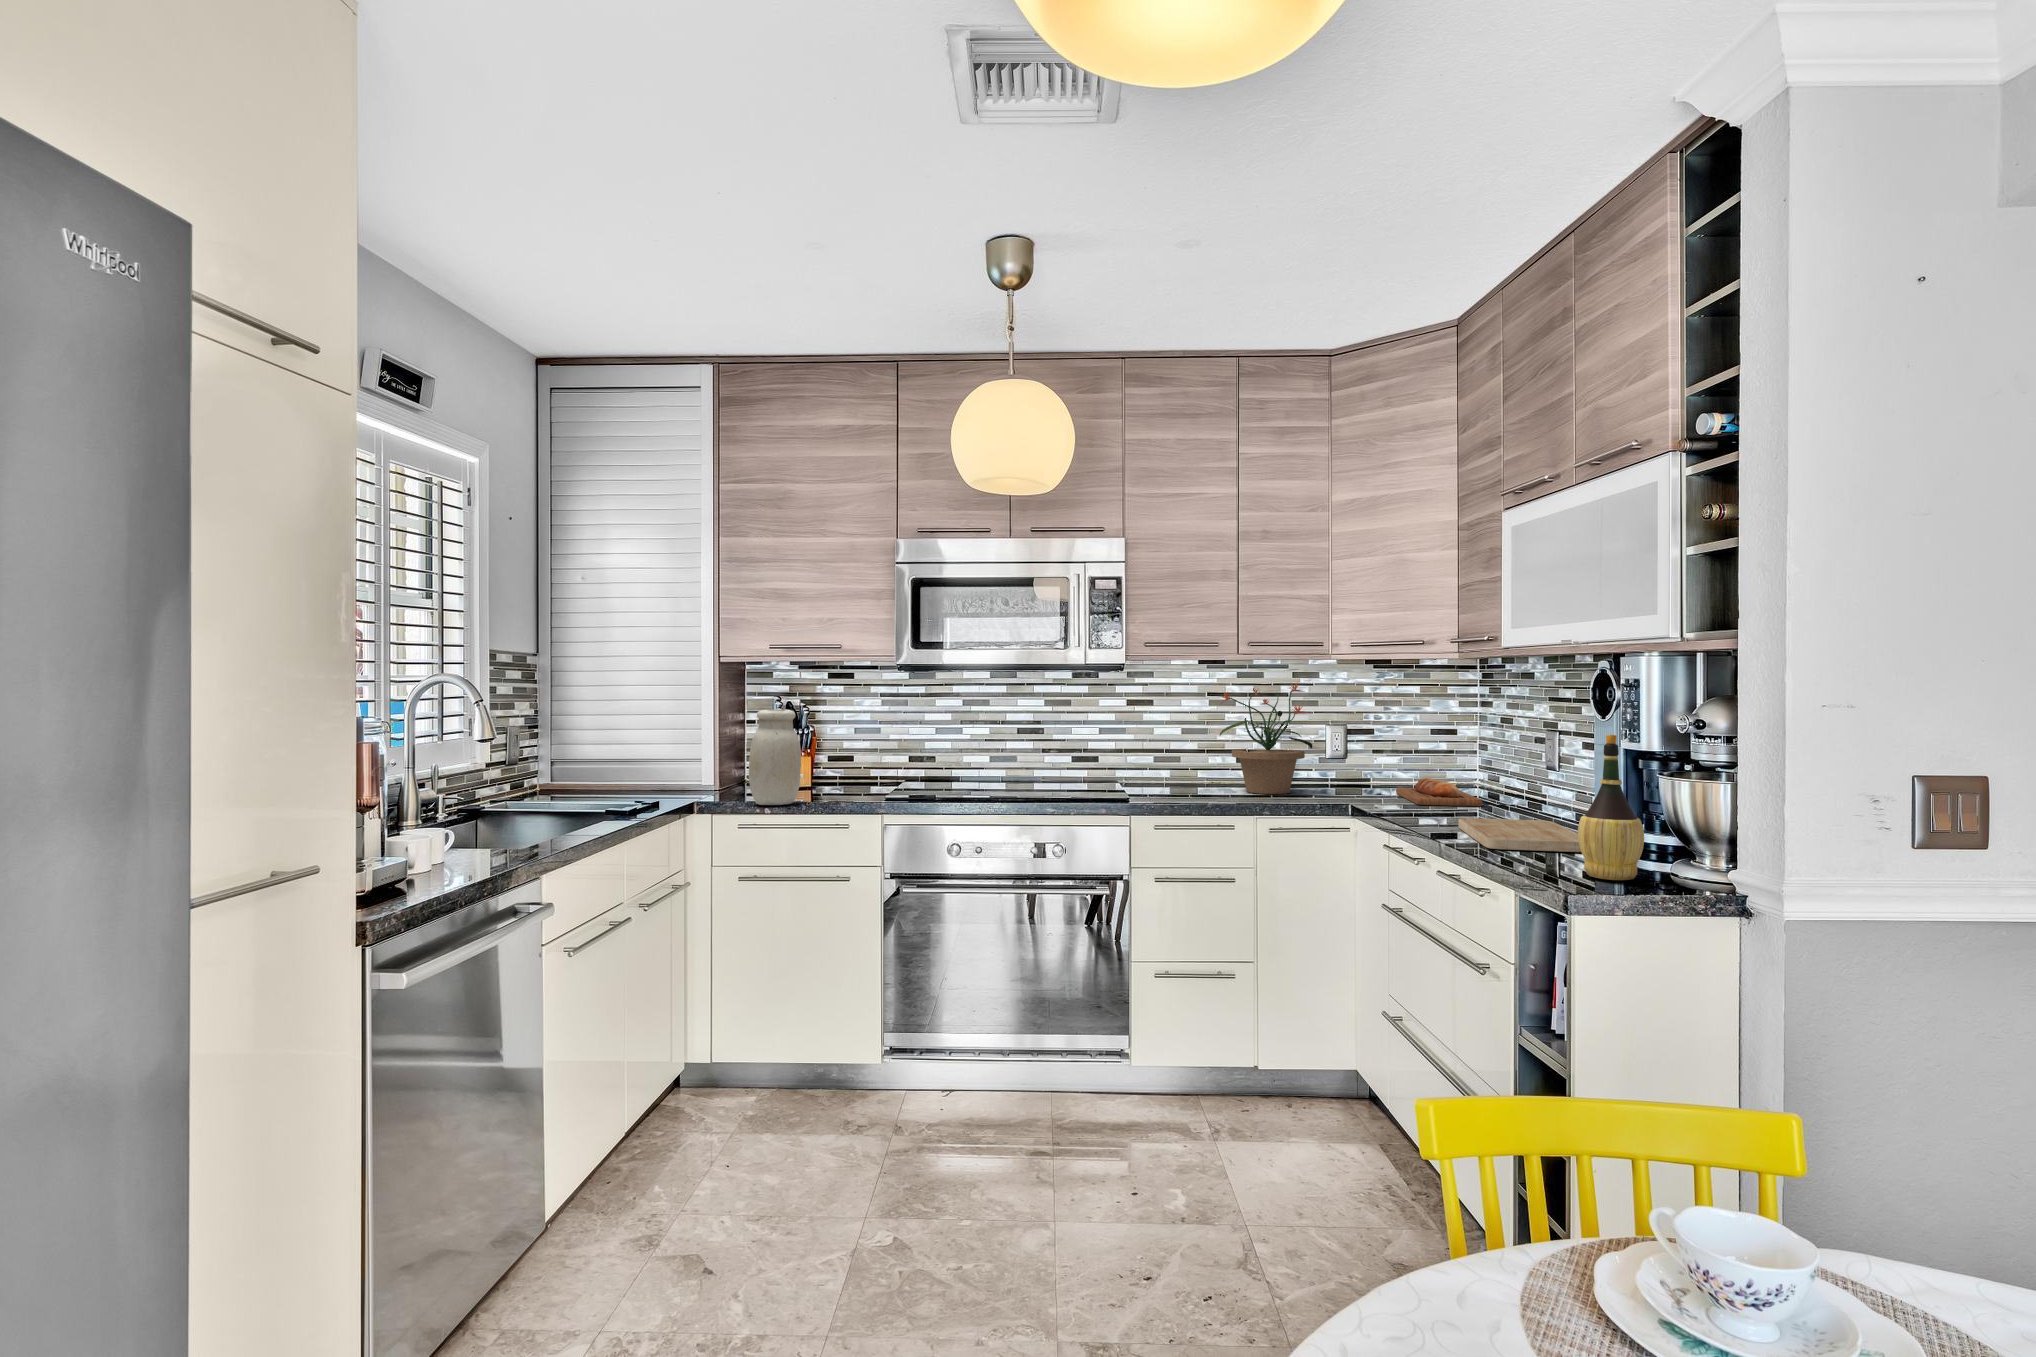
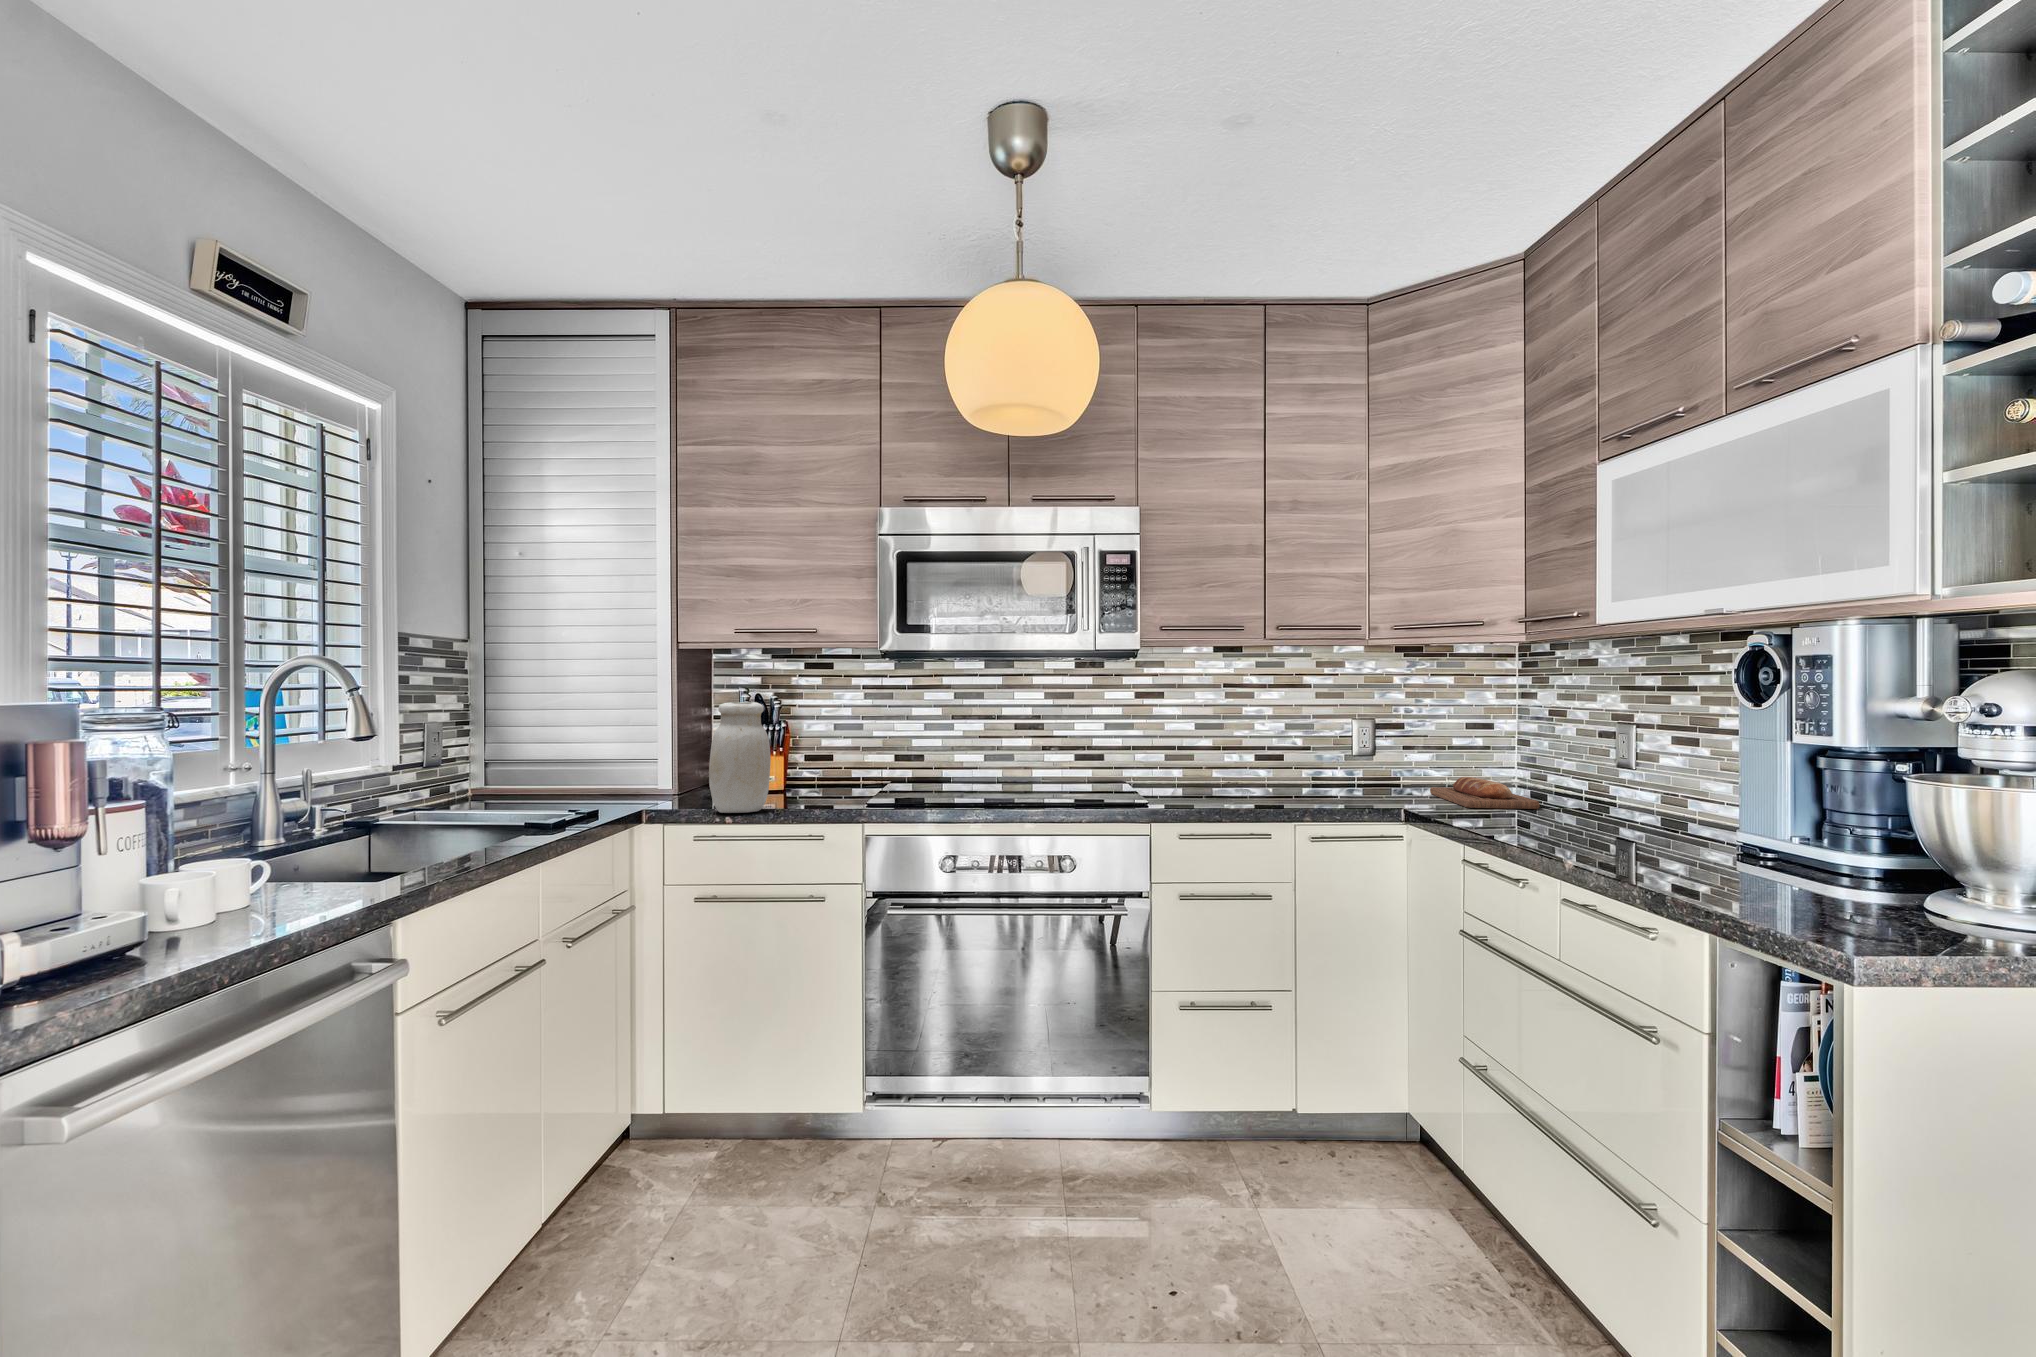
potted plant: present [1220,683,1312,794] -> none [1236,669,1339,795]
wine bottle: present [1578,734,1644,880] -> none [1769,729,1867,919]
cutting board: present [1459,818,1581,852] -> none [1543,827,1741,873]

